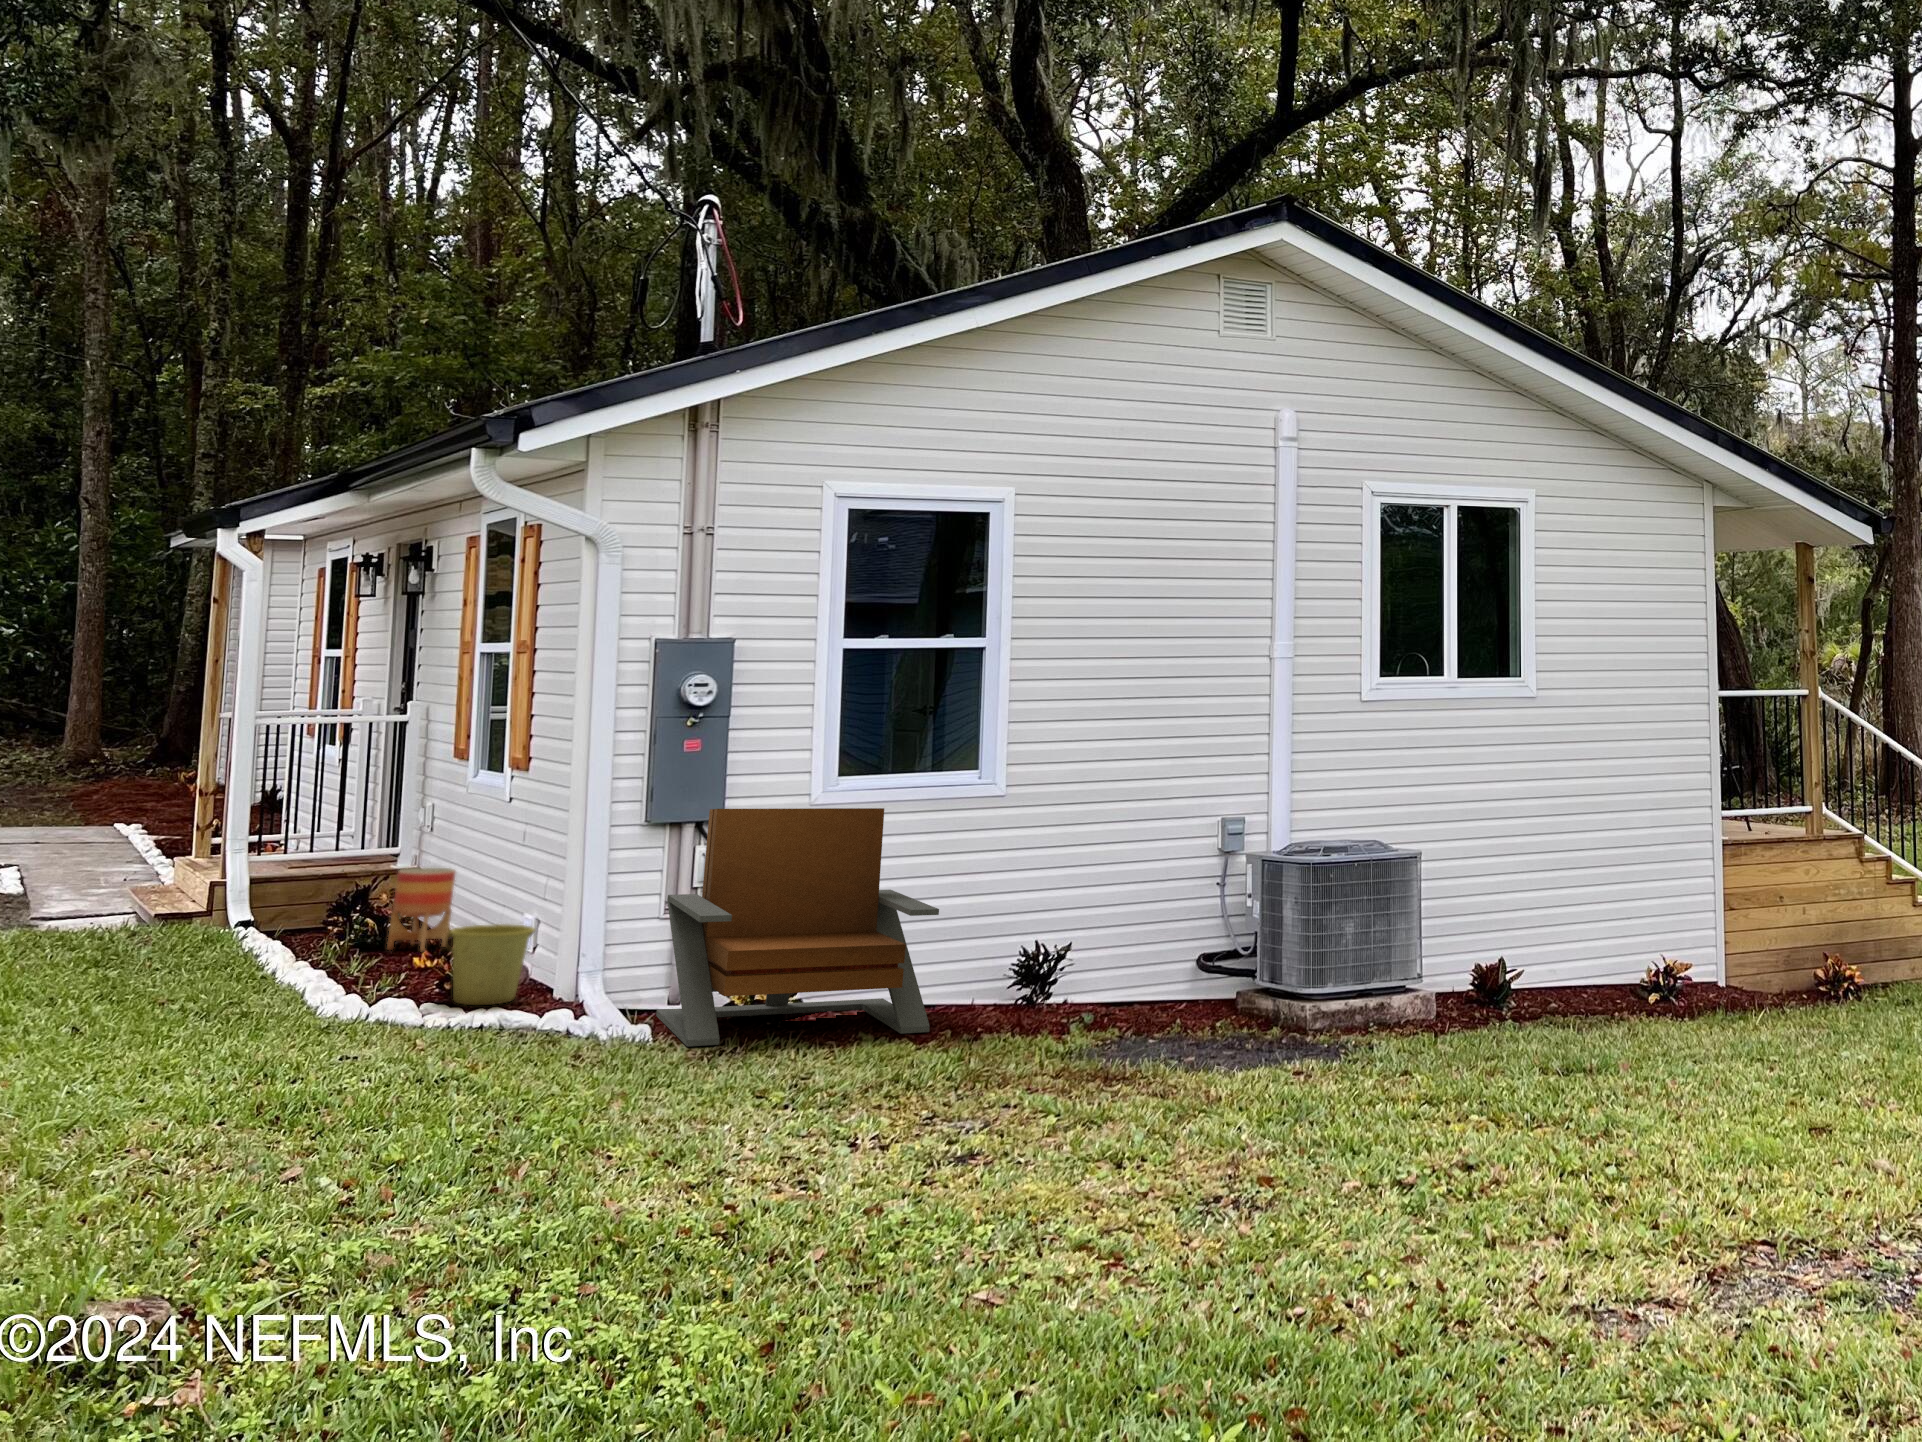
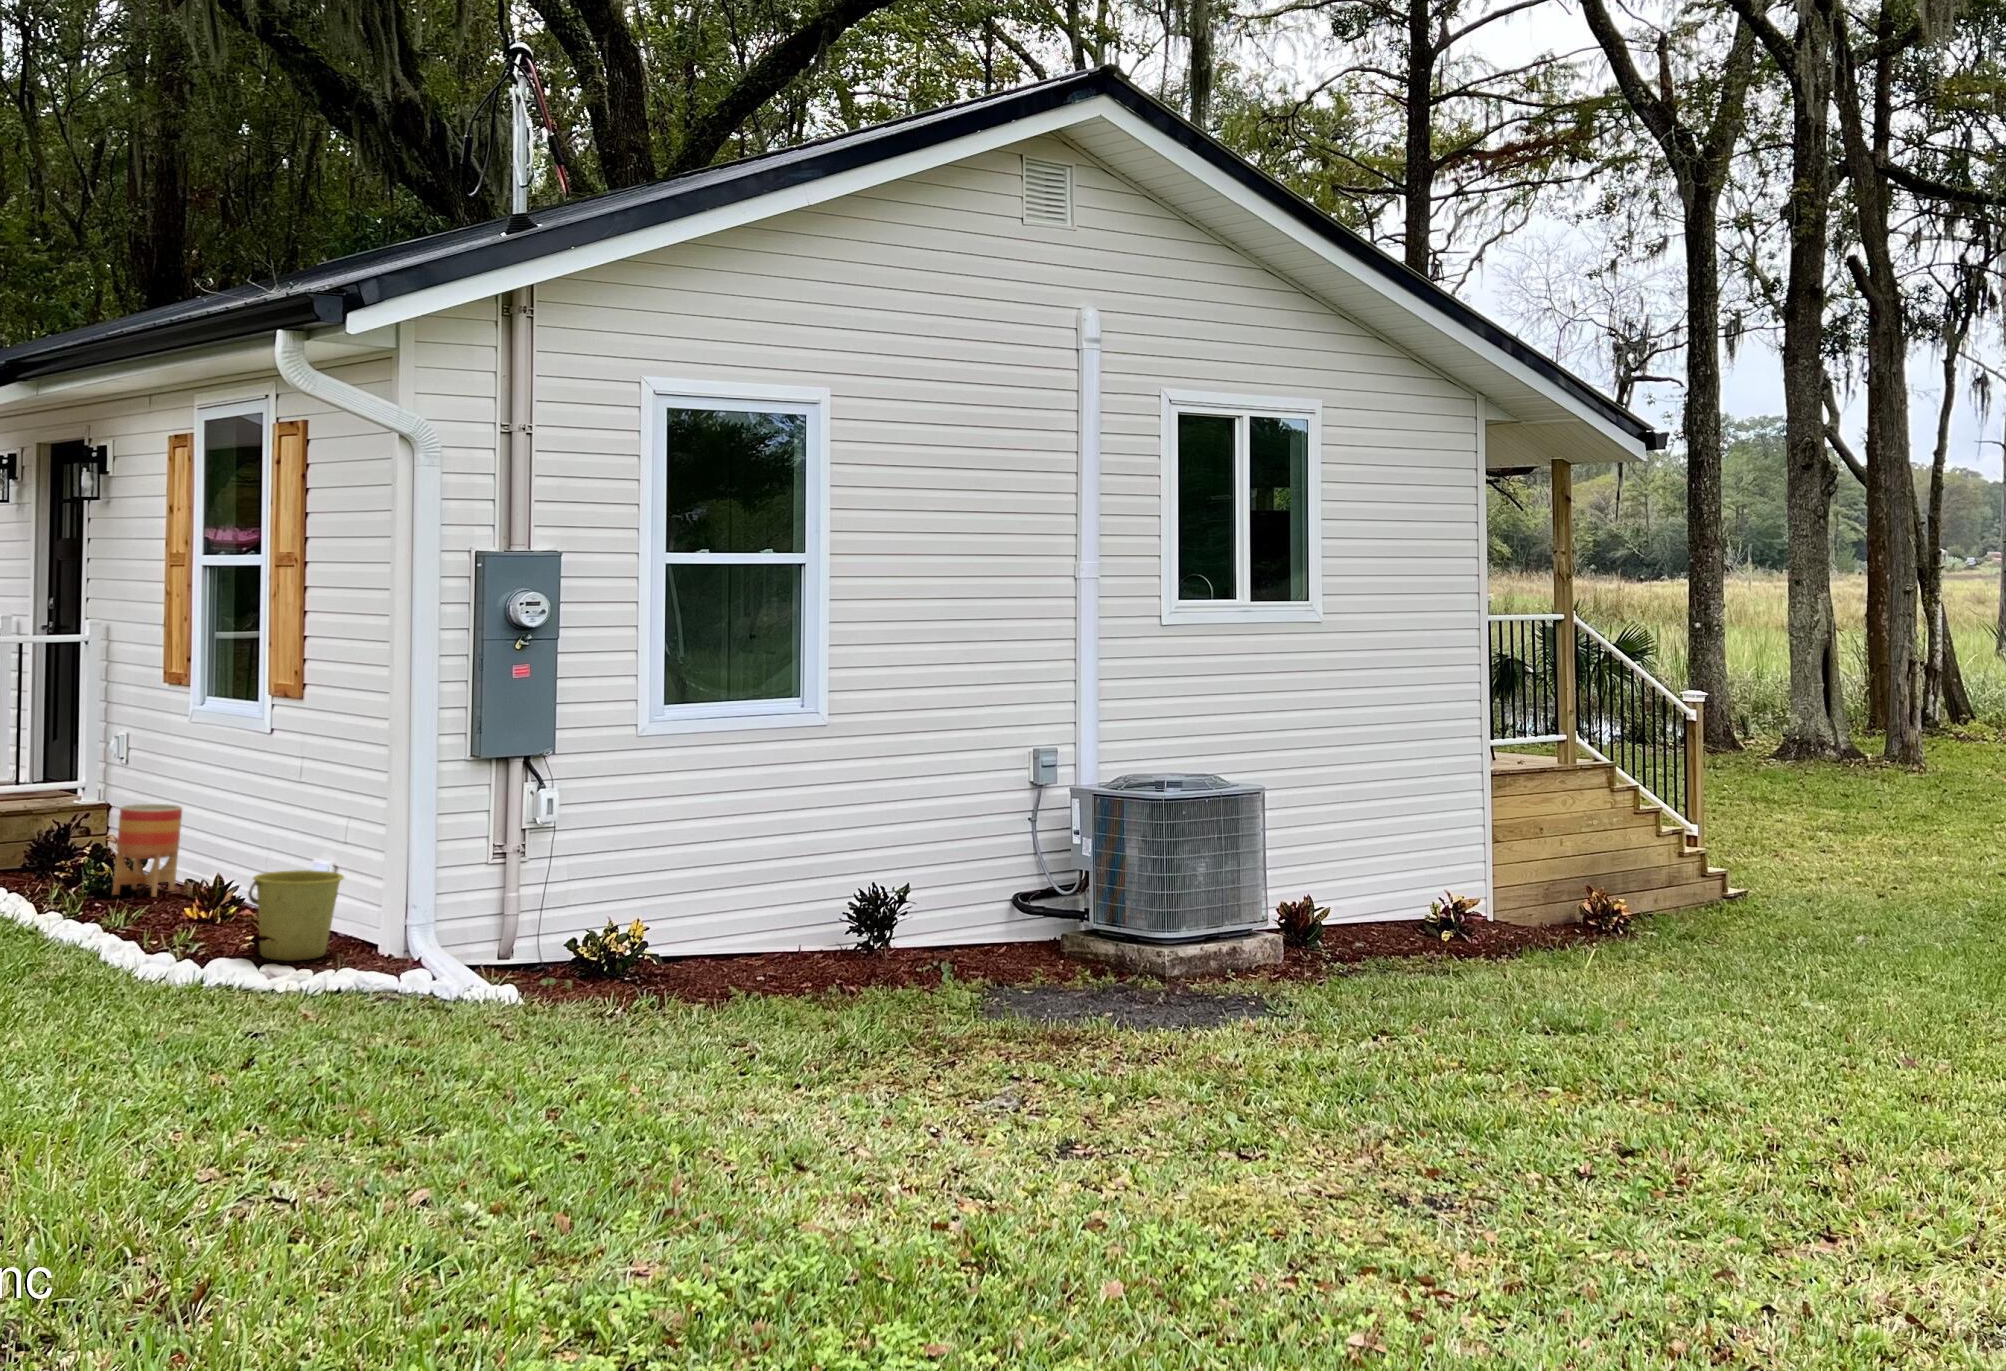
lounge chair: present [656,808,939,1047] -> none [500,743,822,1008]

